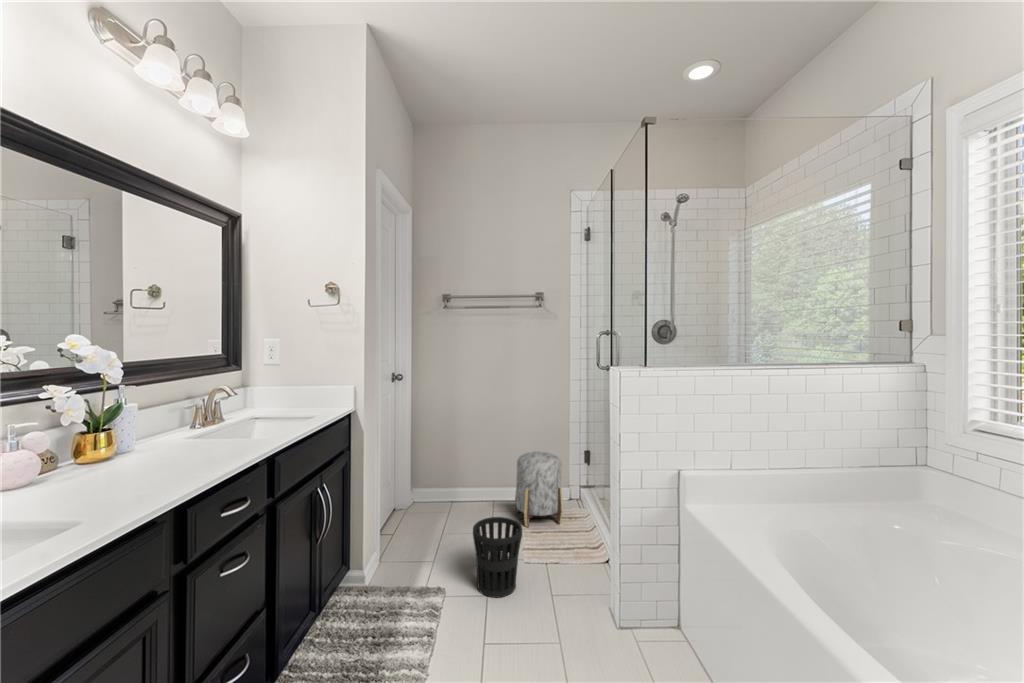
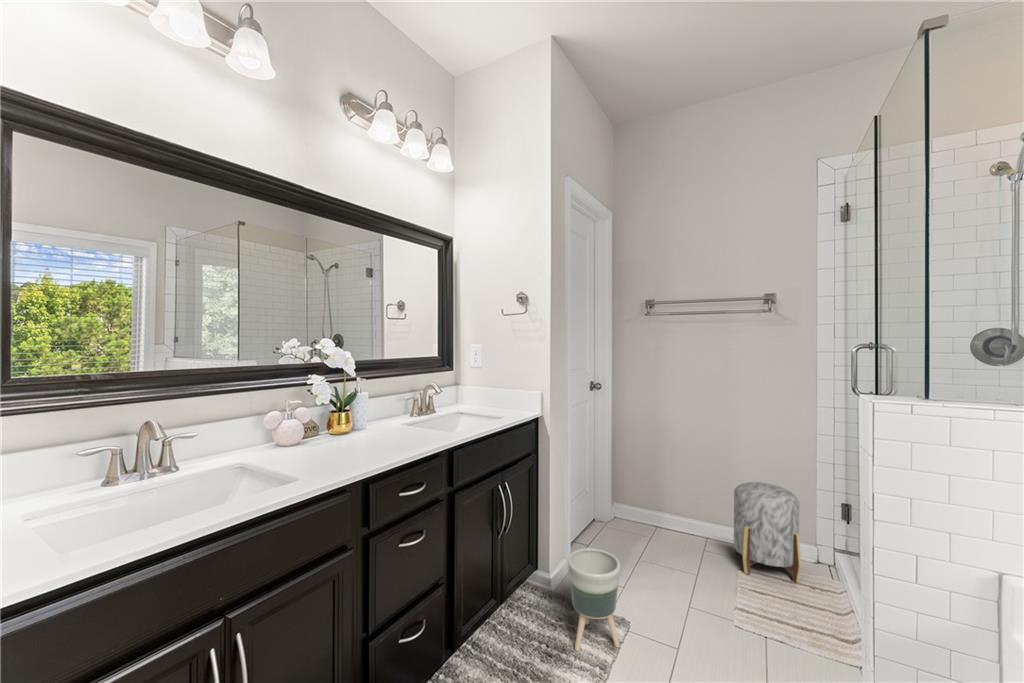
wastebasket: present [473,517,522,598] -> none [662,552,727,654]
planter: none [392,533,441,631] -> present [568,548,620,651]

